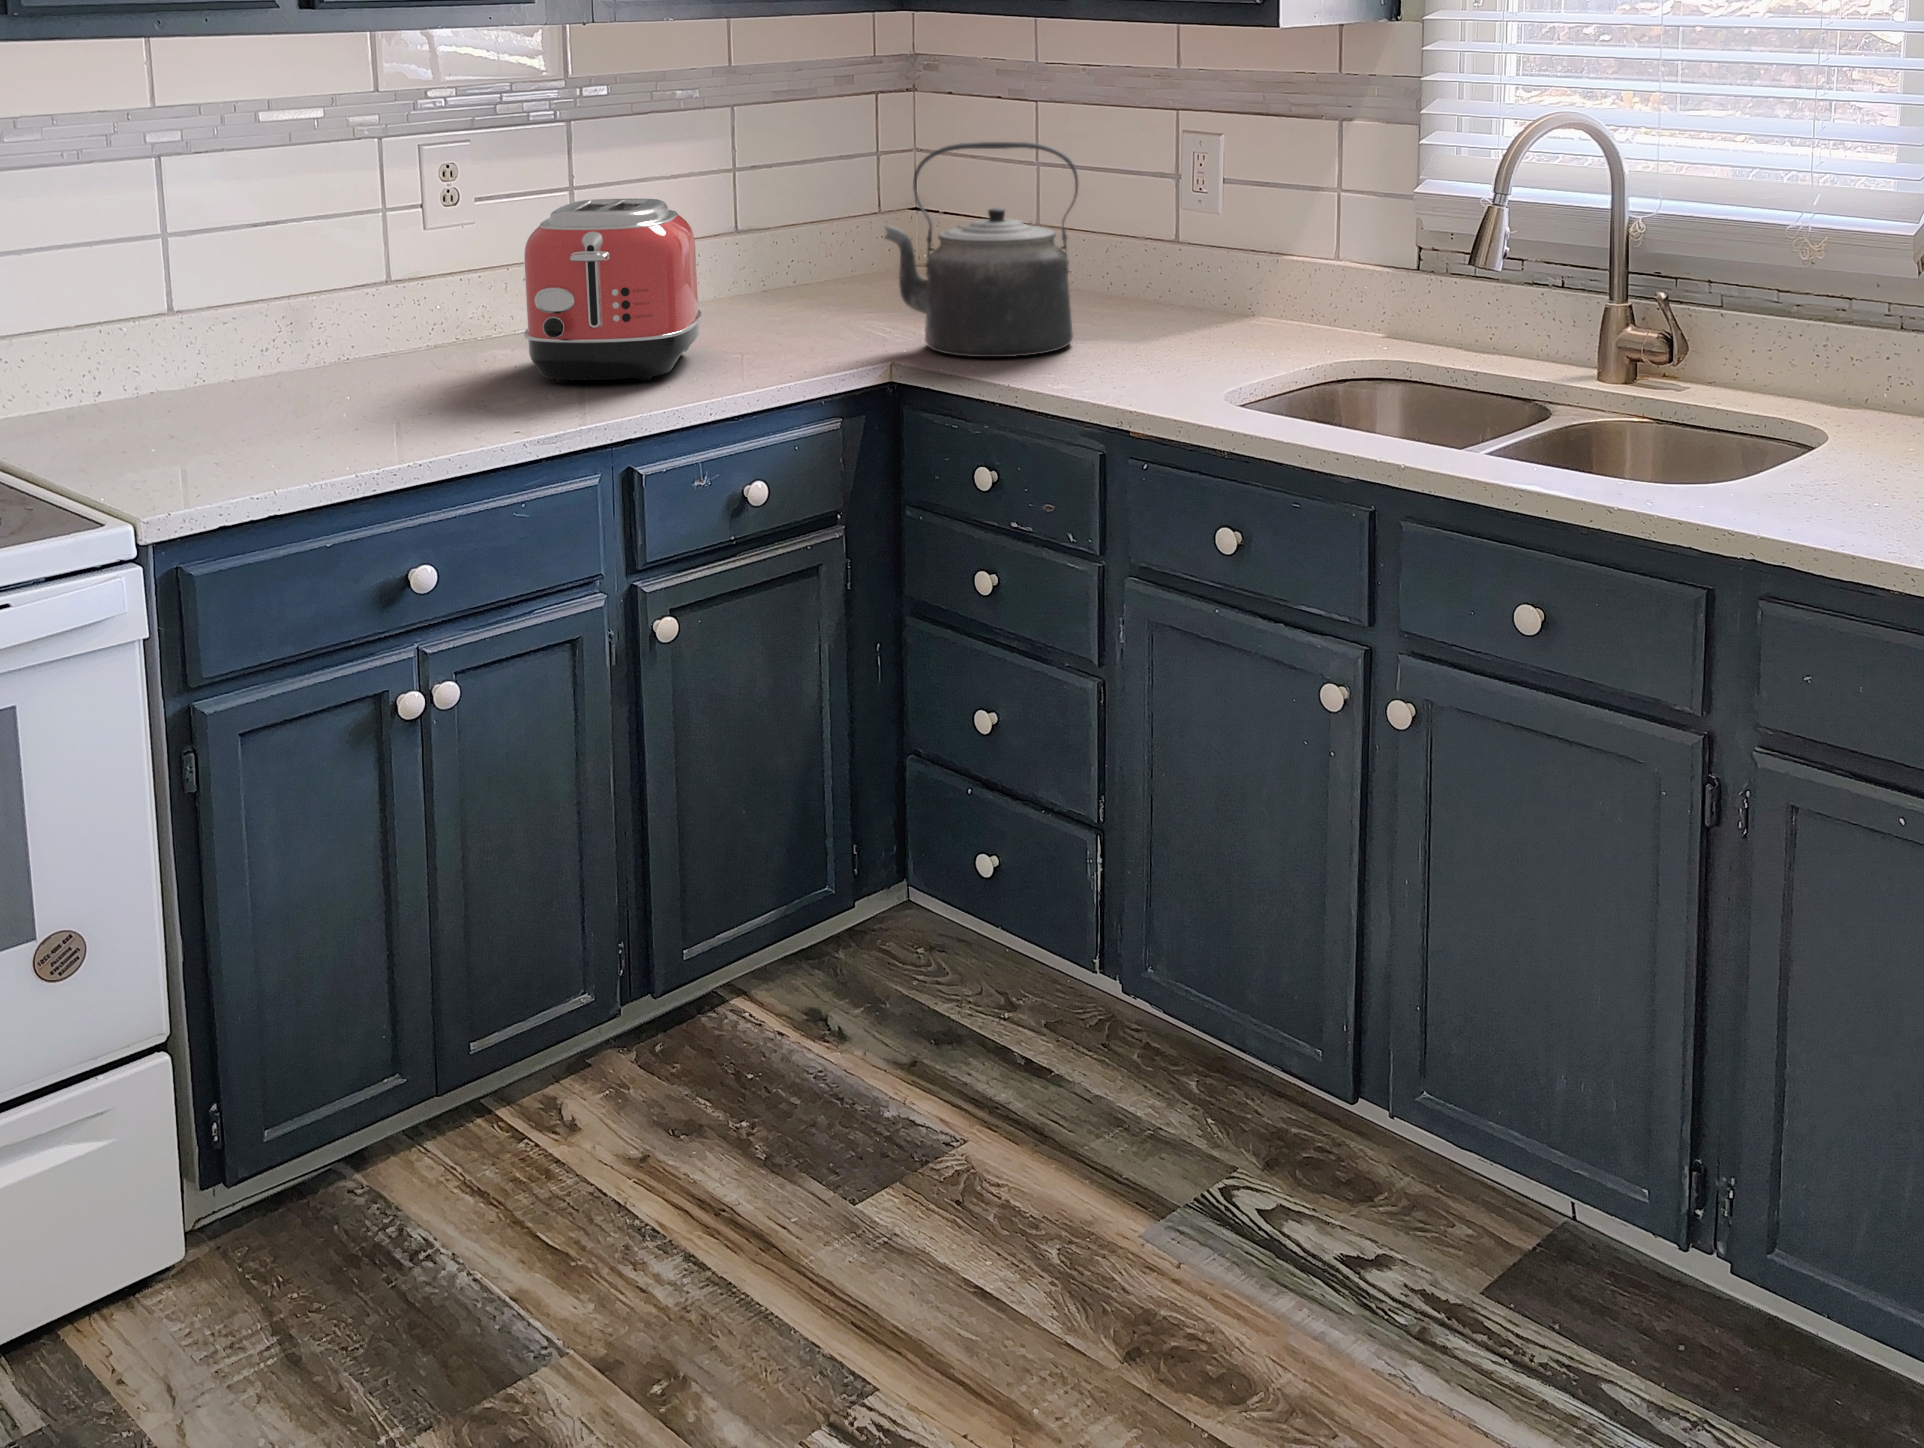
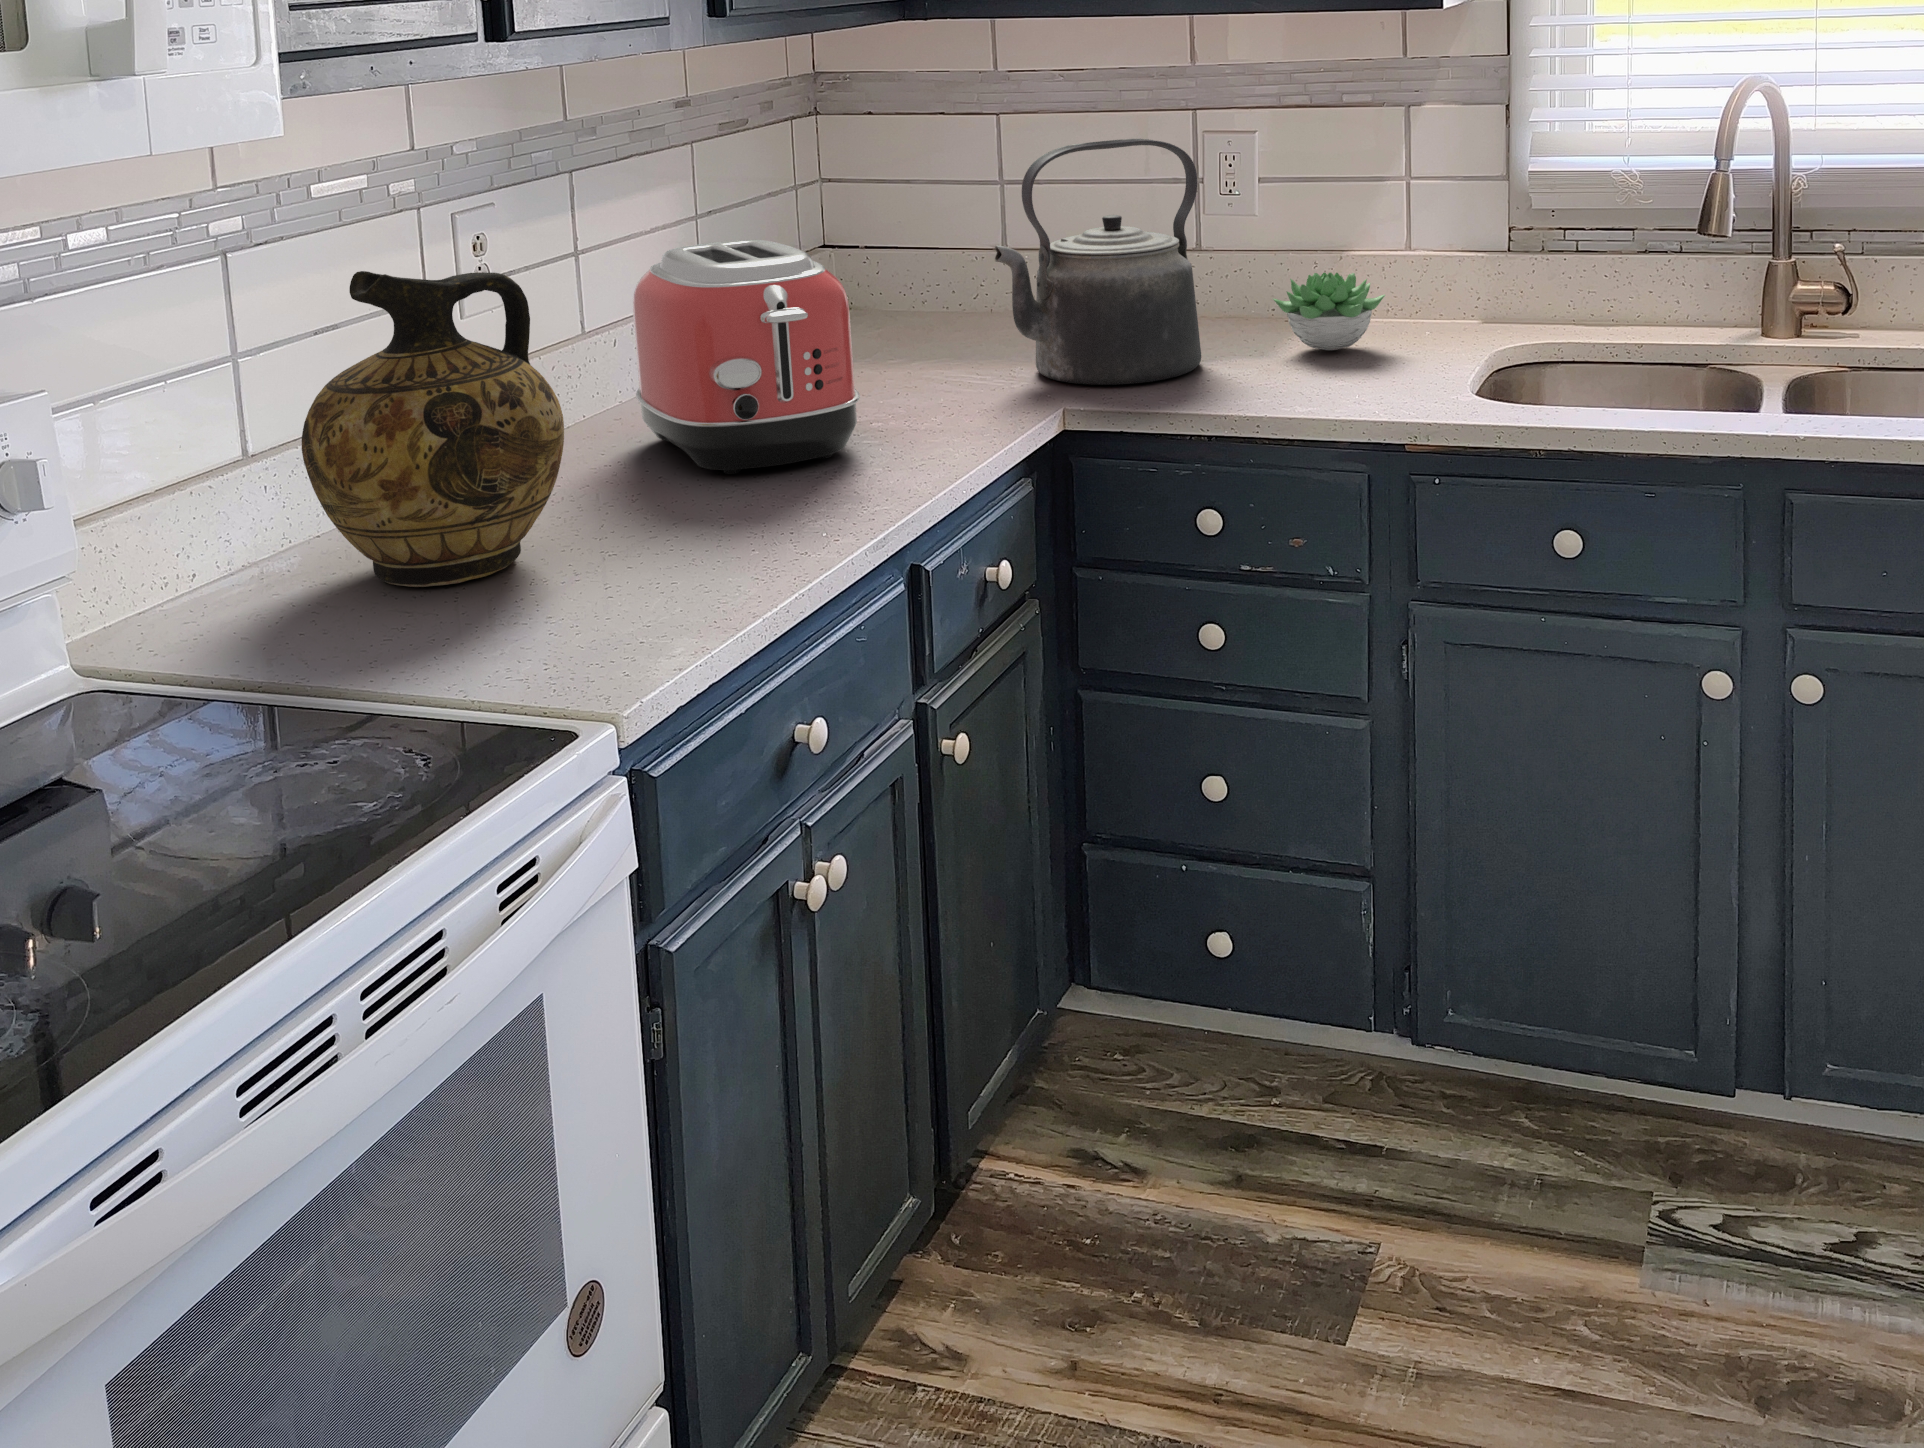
ceramic jug: none [147,183,357,426] -> present [302,271,564,587]
succulent plant: none [1147,279,1242,351] -> present [1273,273,1385,350]

